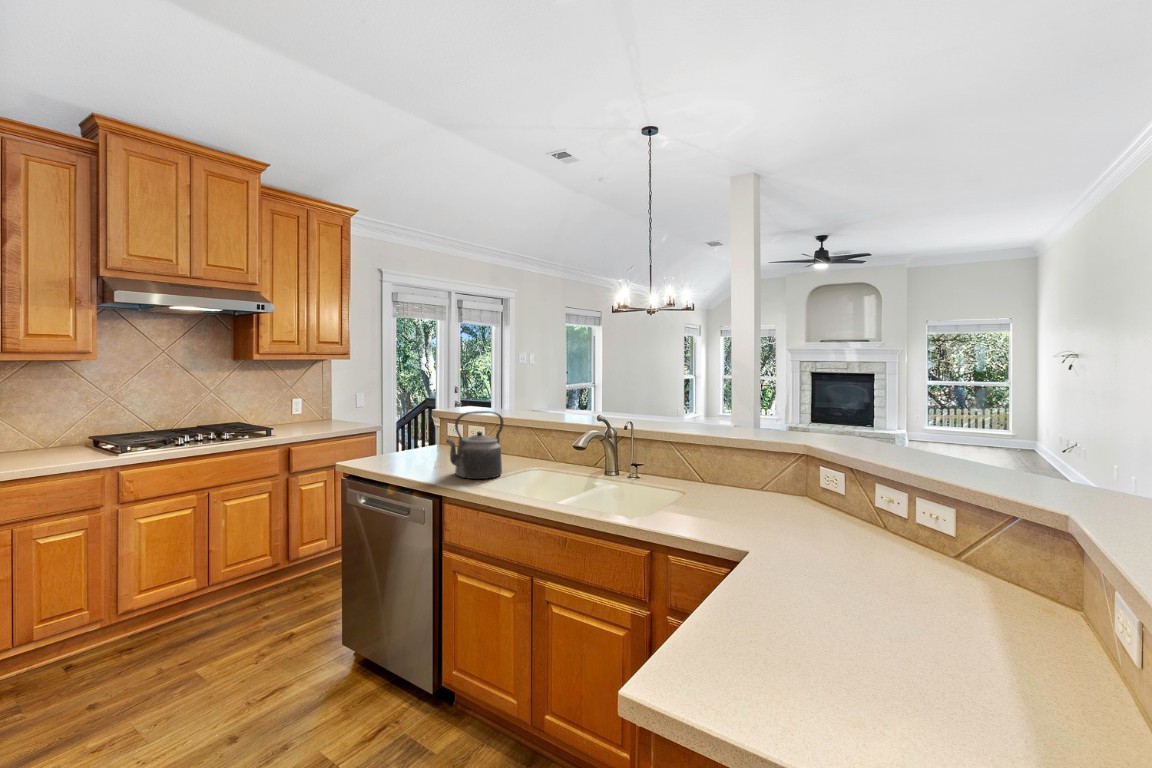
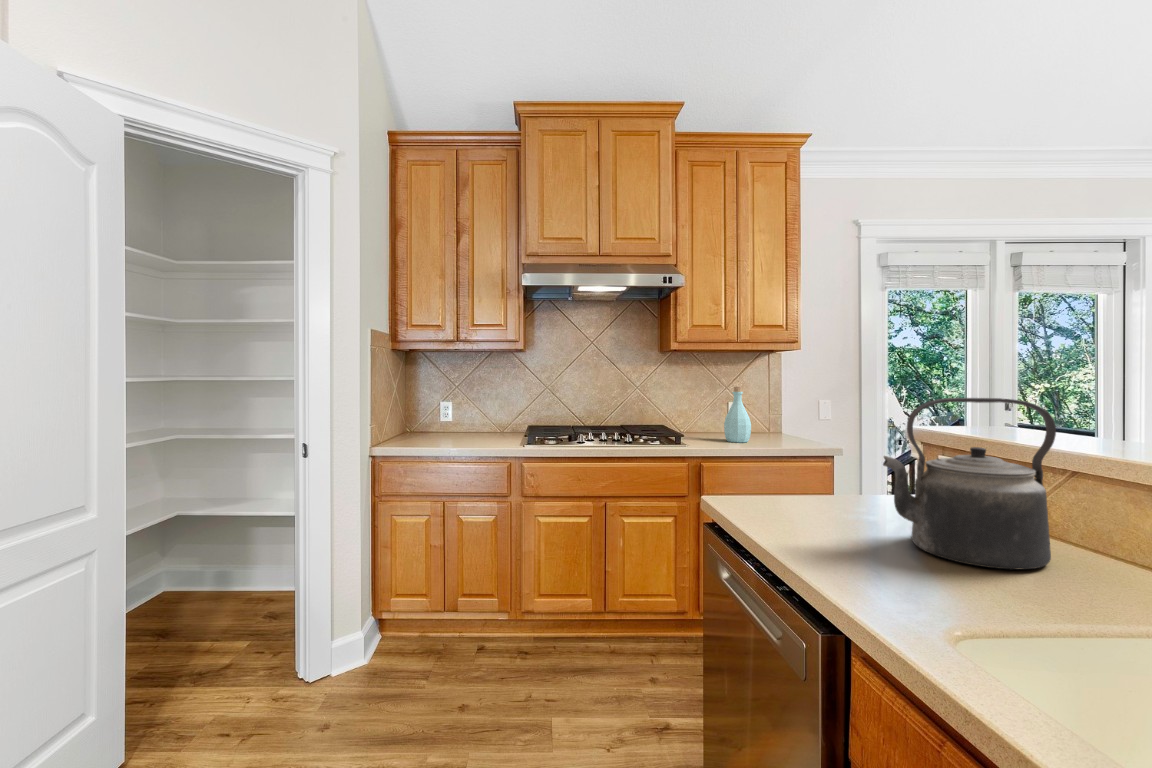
bottle: none [300,390,322,433] -> present [724,387,751,442]

